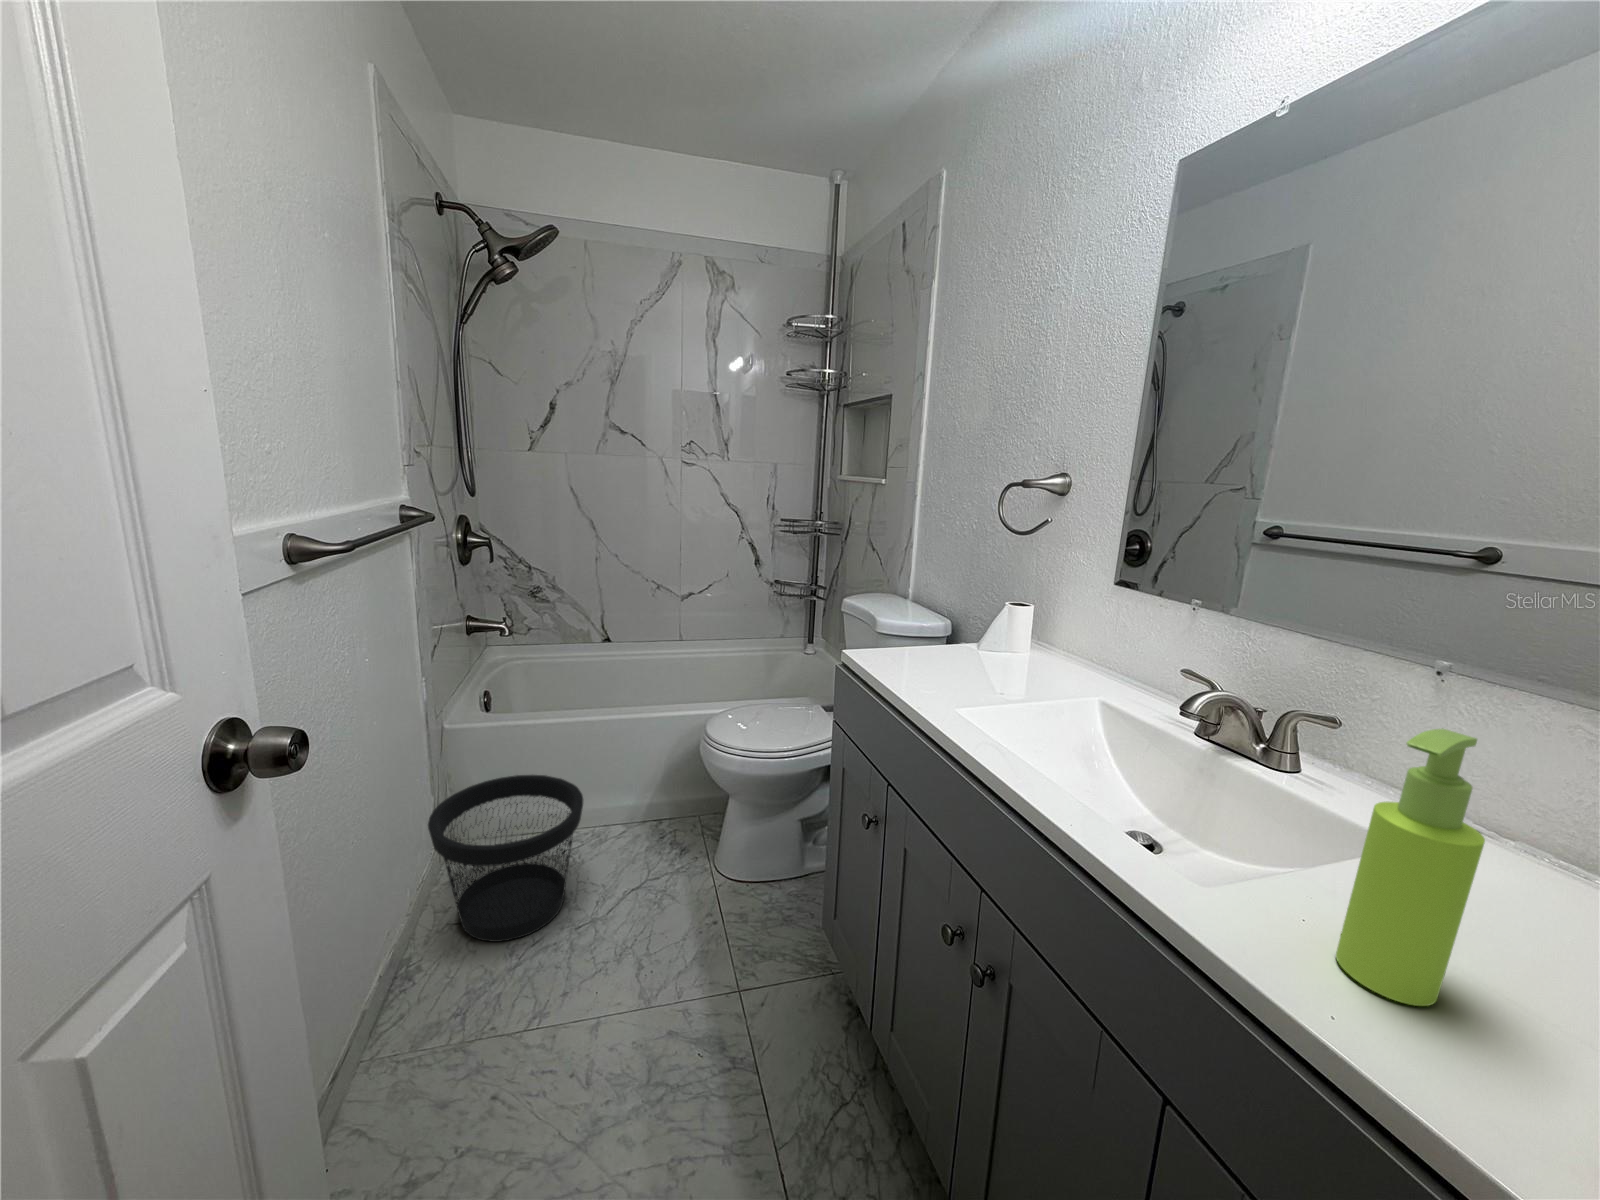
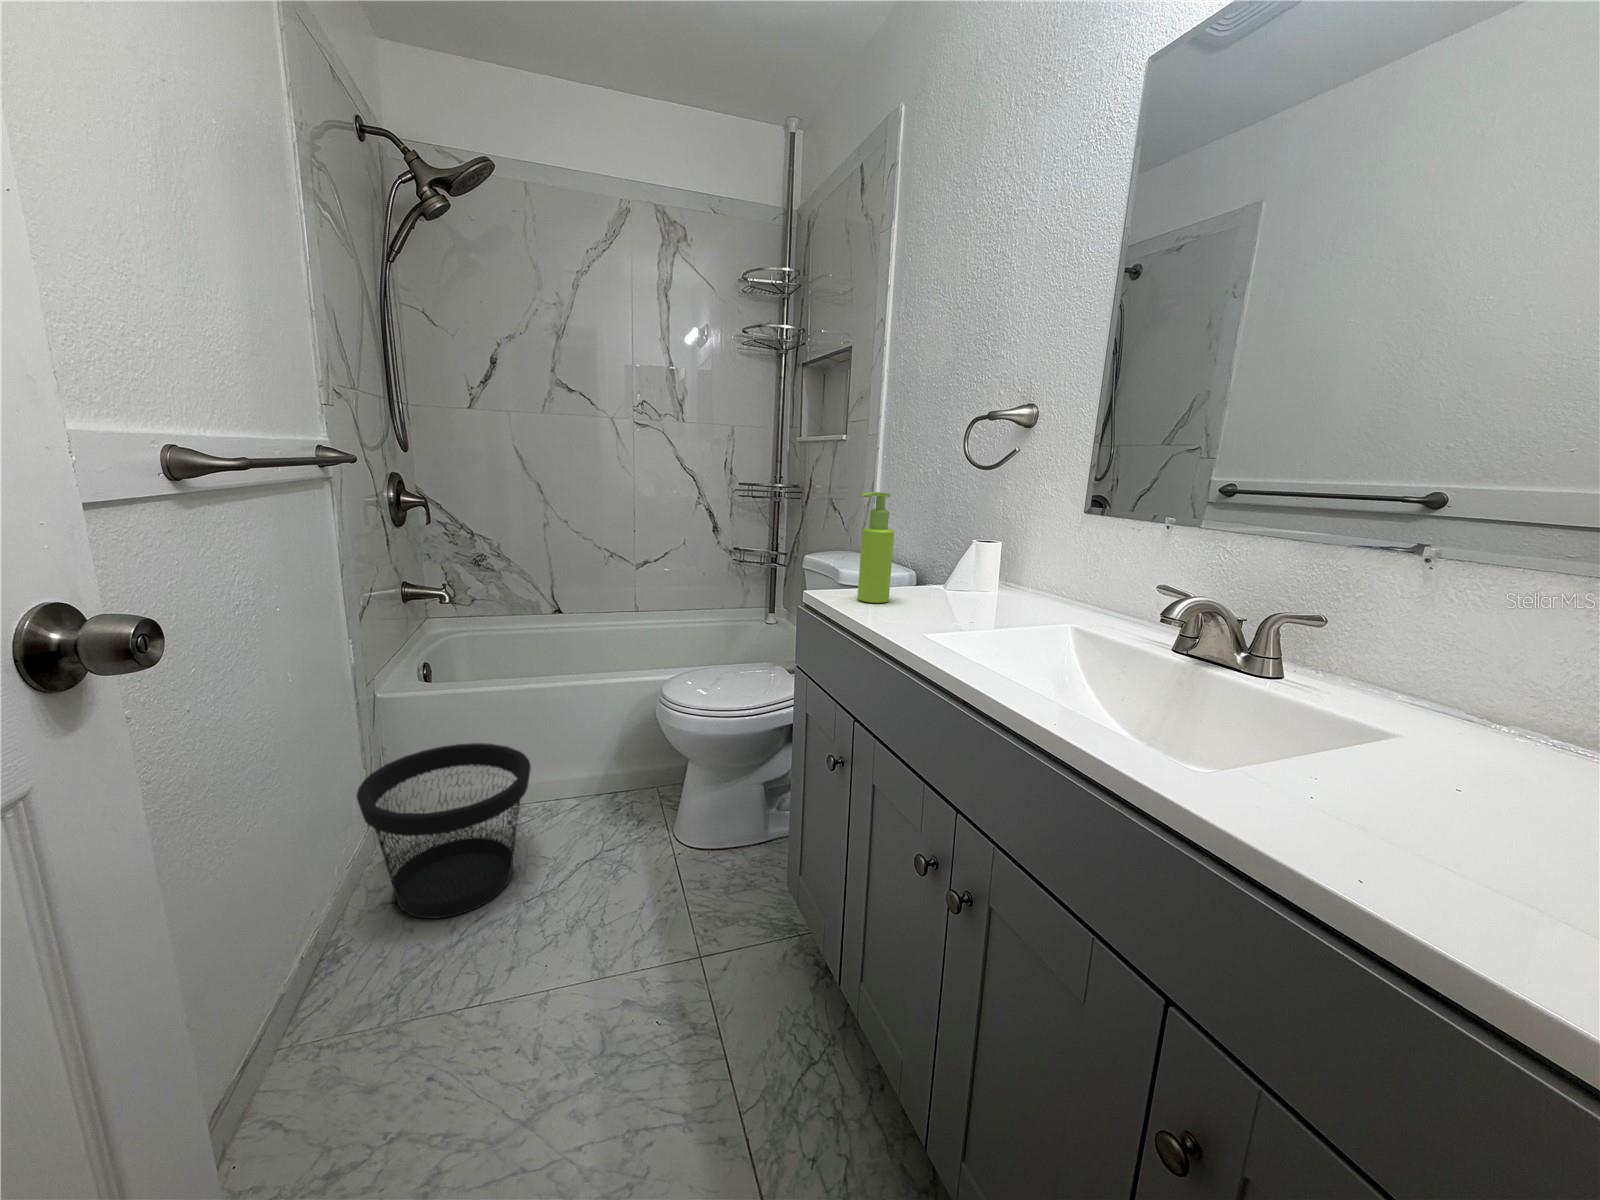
soap dispenser: present [1336,728,1485,1006] -> present [857,492,894,603]

